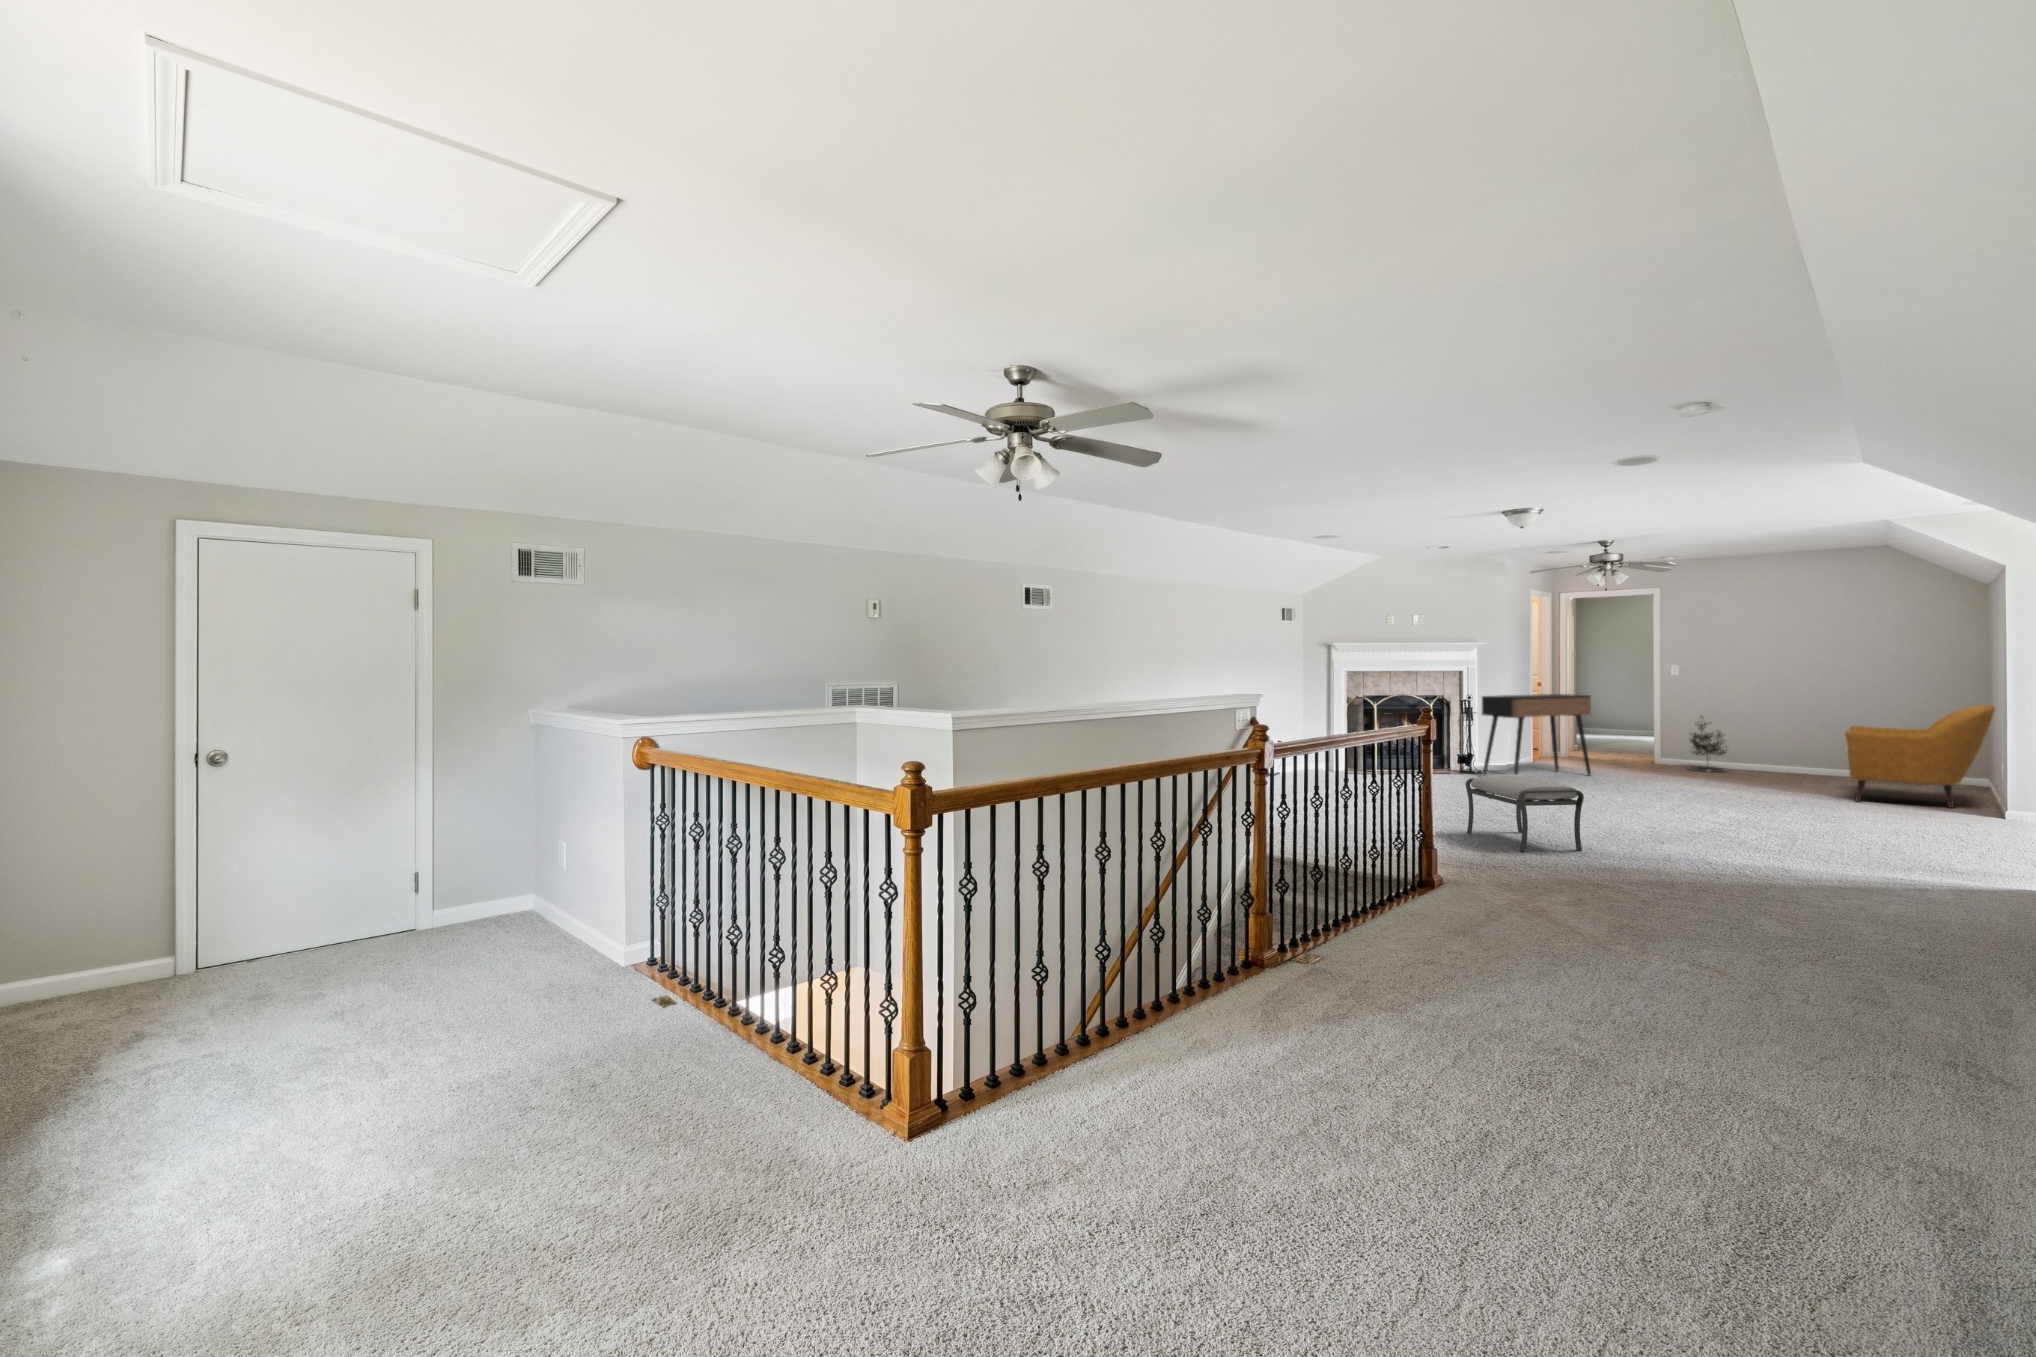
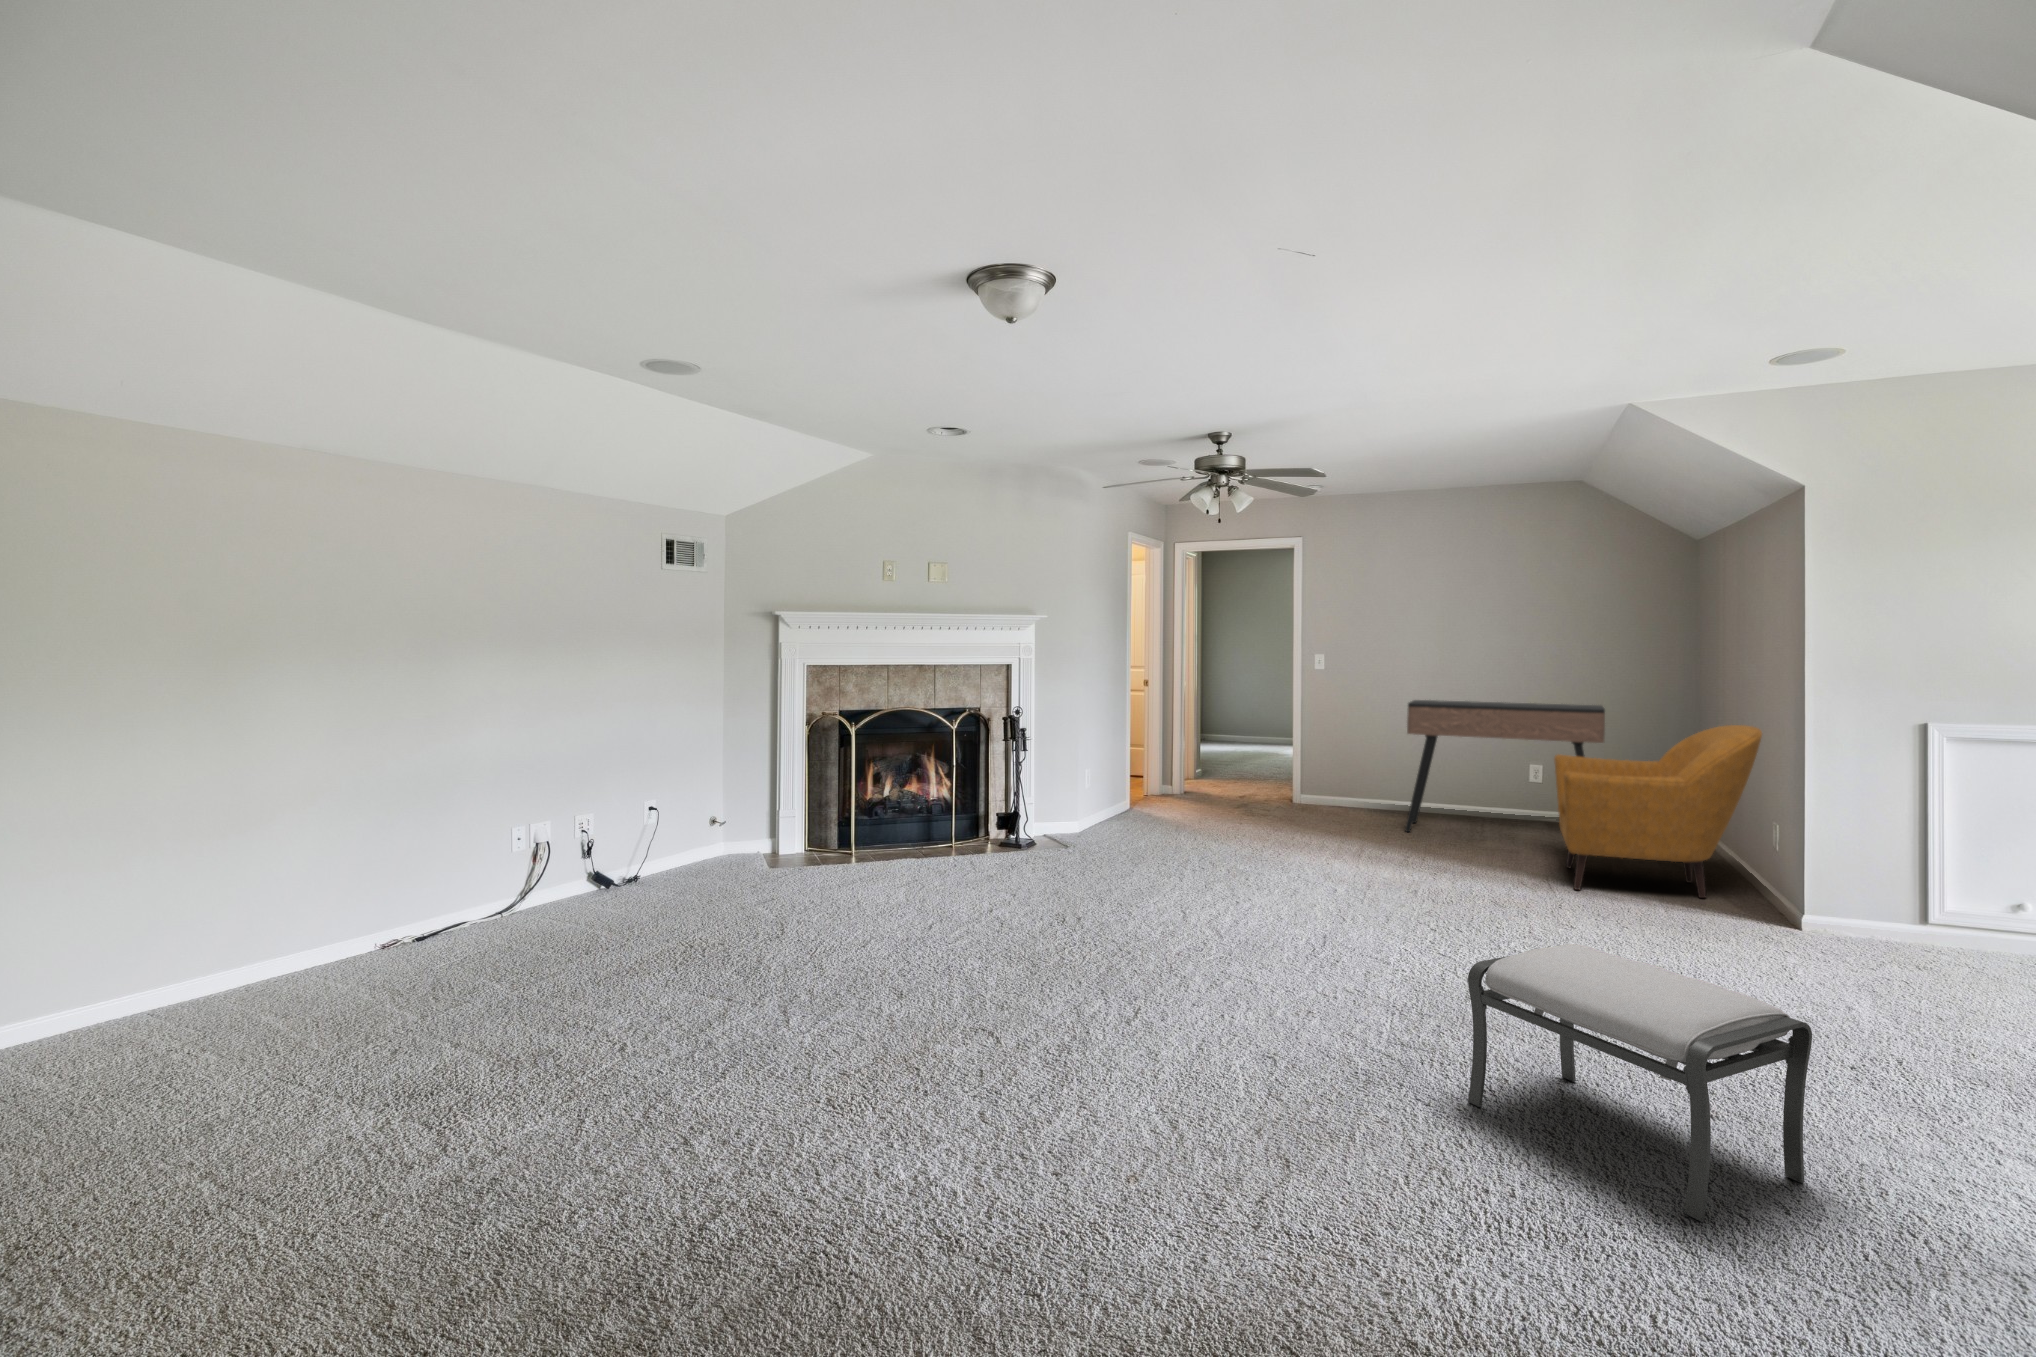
console table: present [1482,694,1591,775] -> present [1405,700,1605,832]
potted tree: present [1689,717,1726,772] -> none [1333,730,1388,818]
ottoman: present [1466,774,1584,852] -> present [1468,944,1812,1222]

